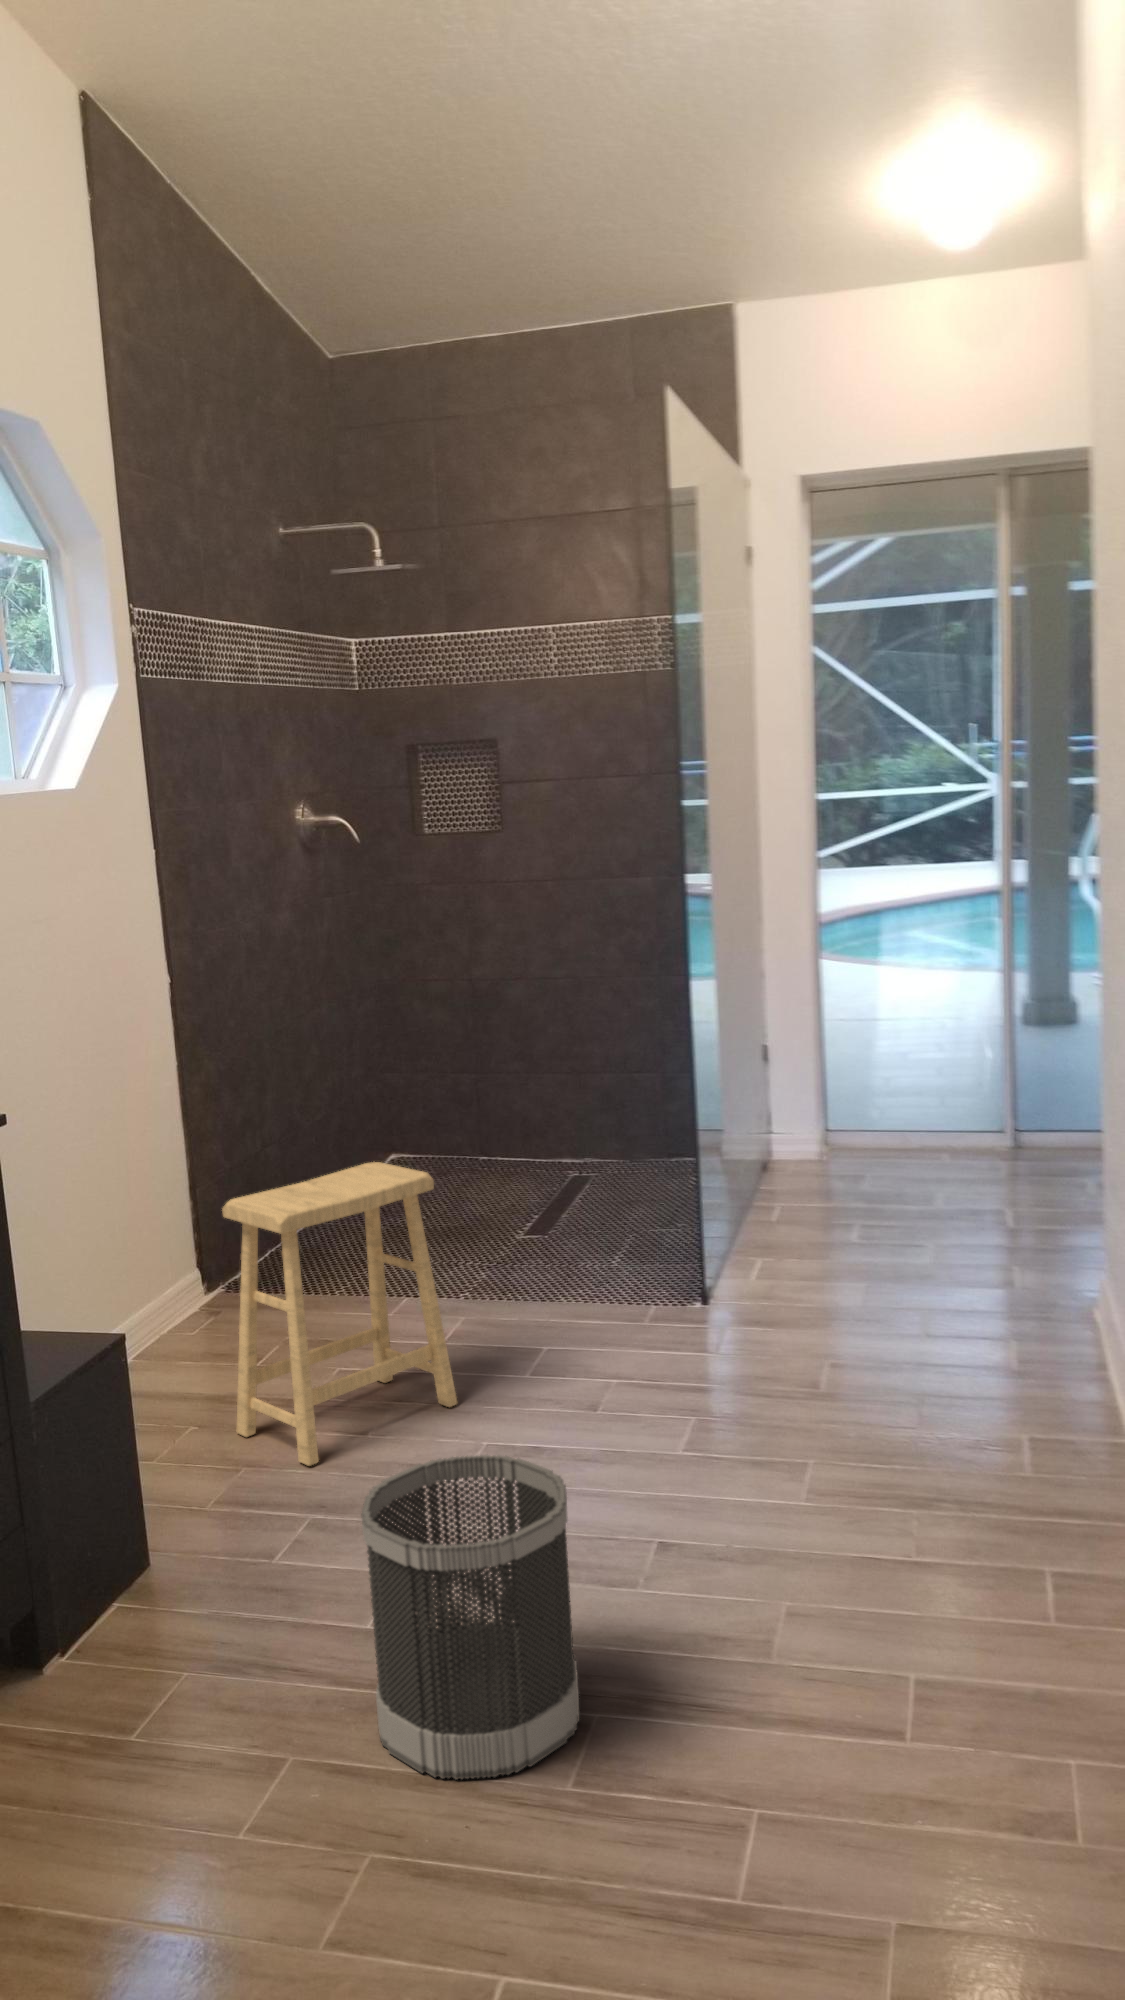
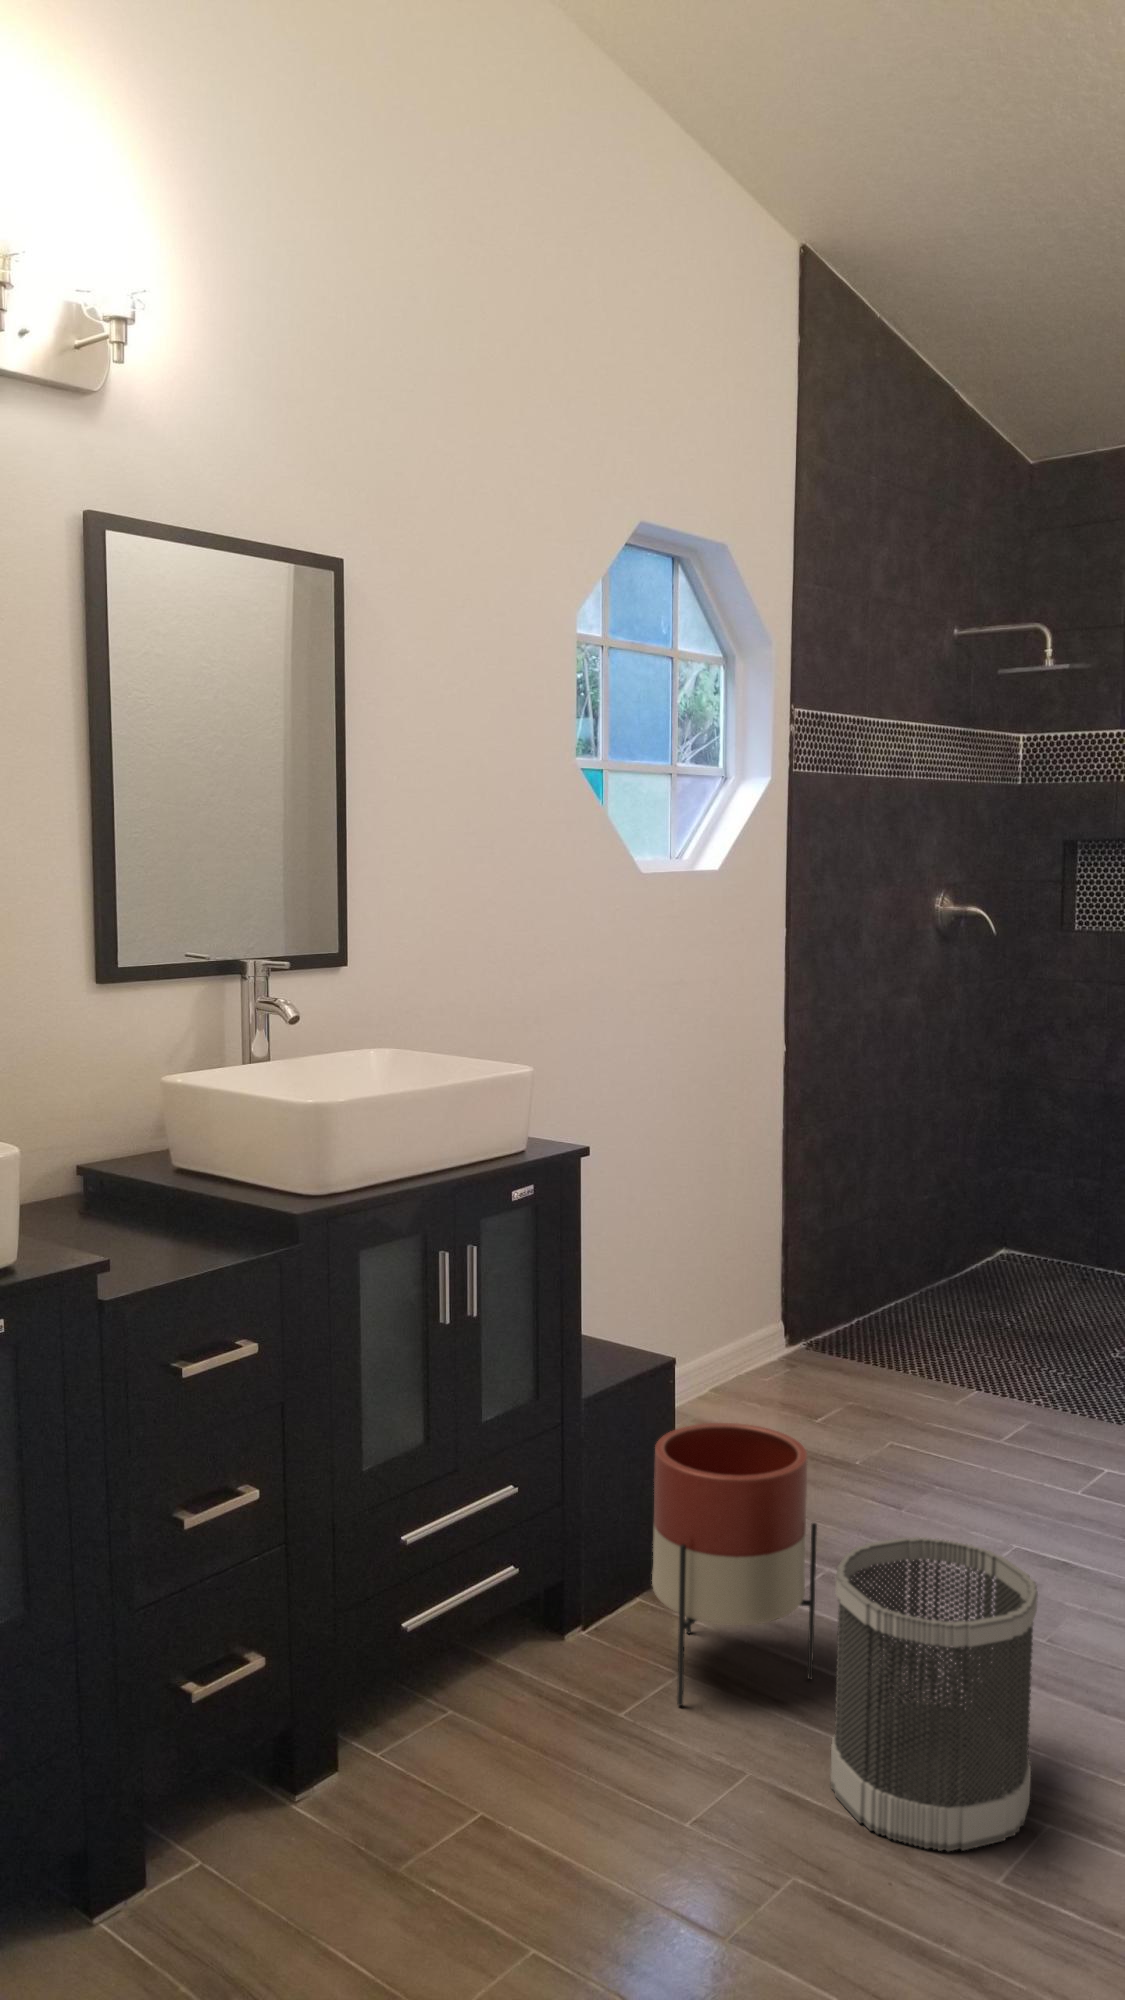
footstool: present [222,1162,457,1466] -> none [780,1249,996,1524]
planter: none [128,1383,331,1708] -> present [652,1423,817,1706]

